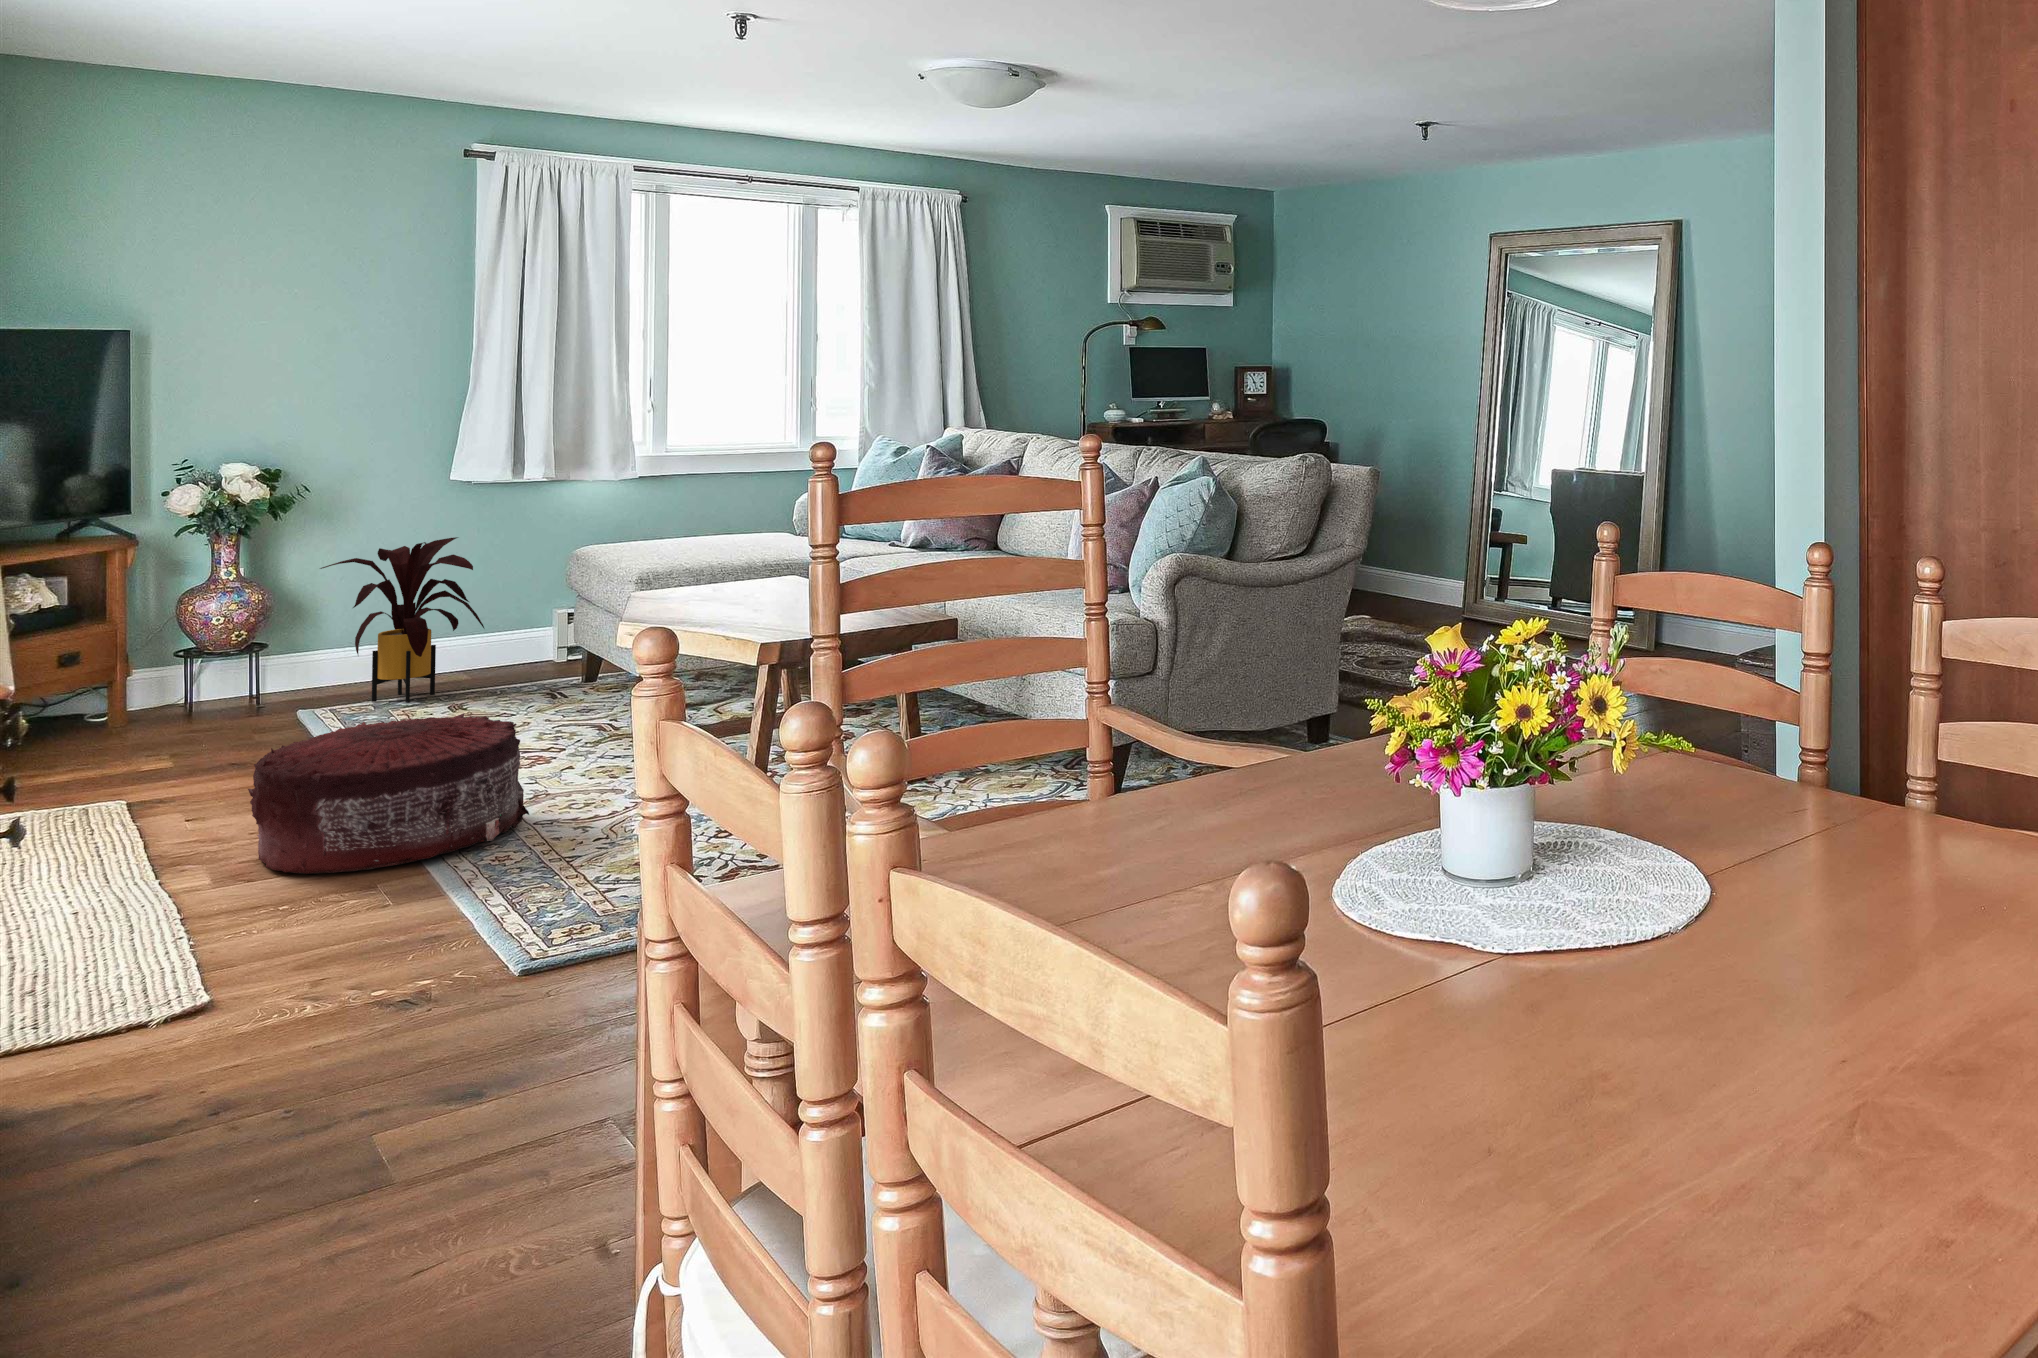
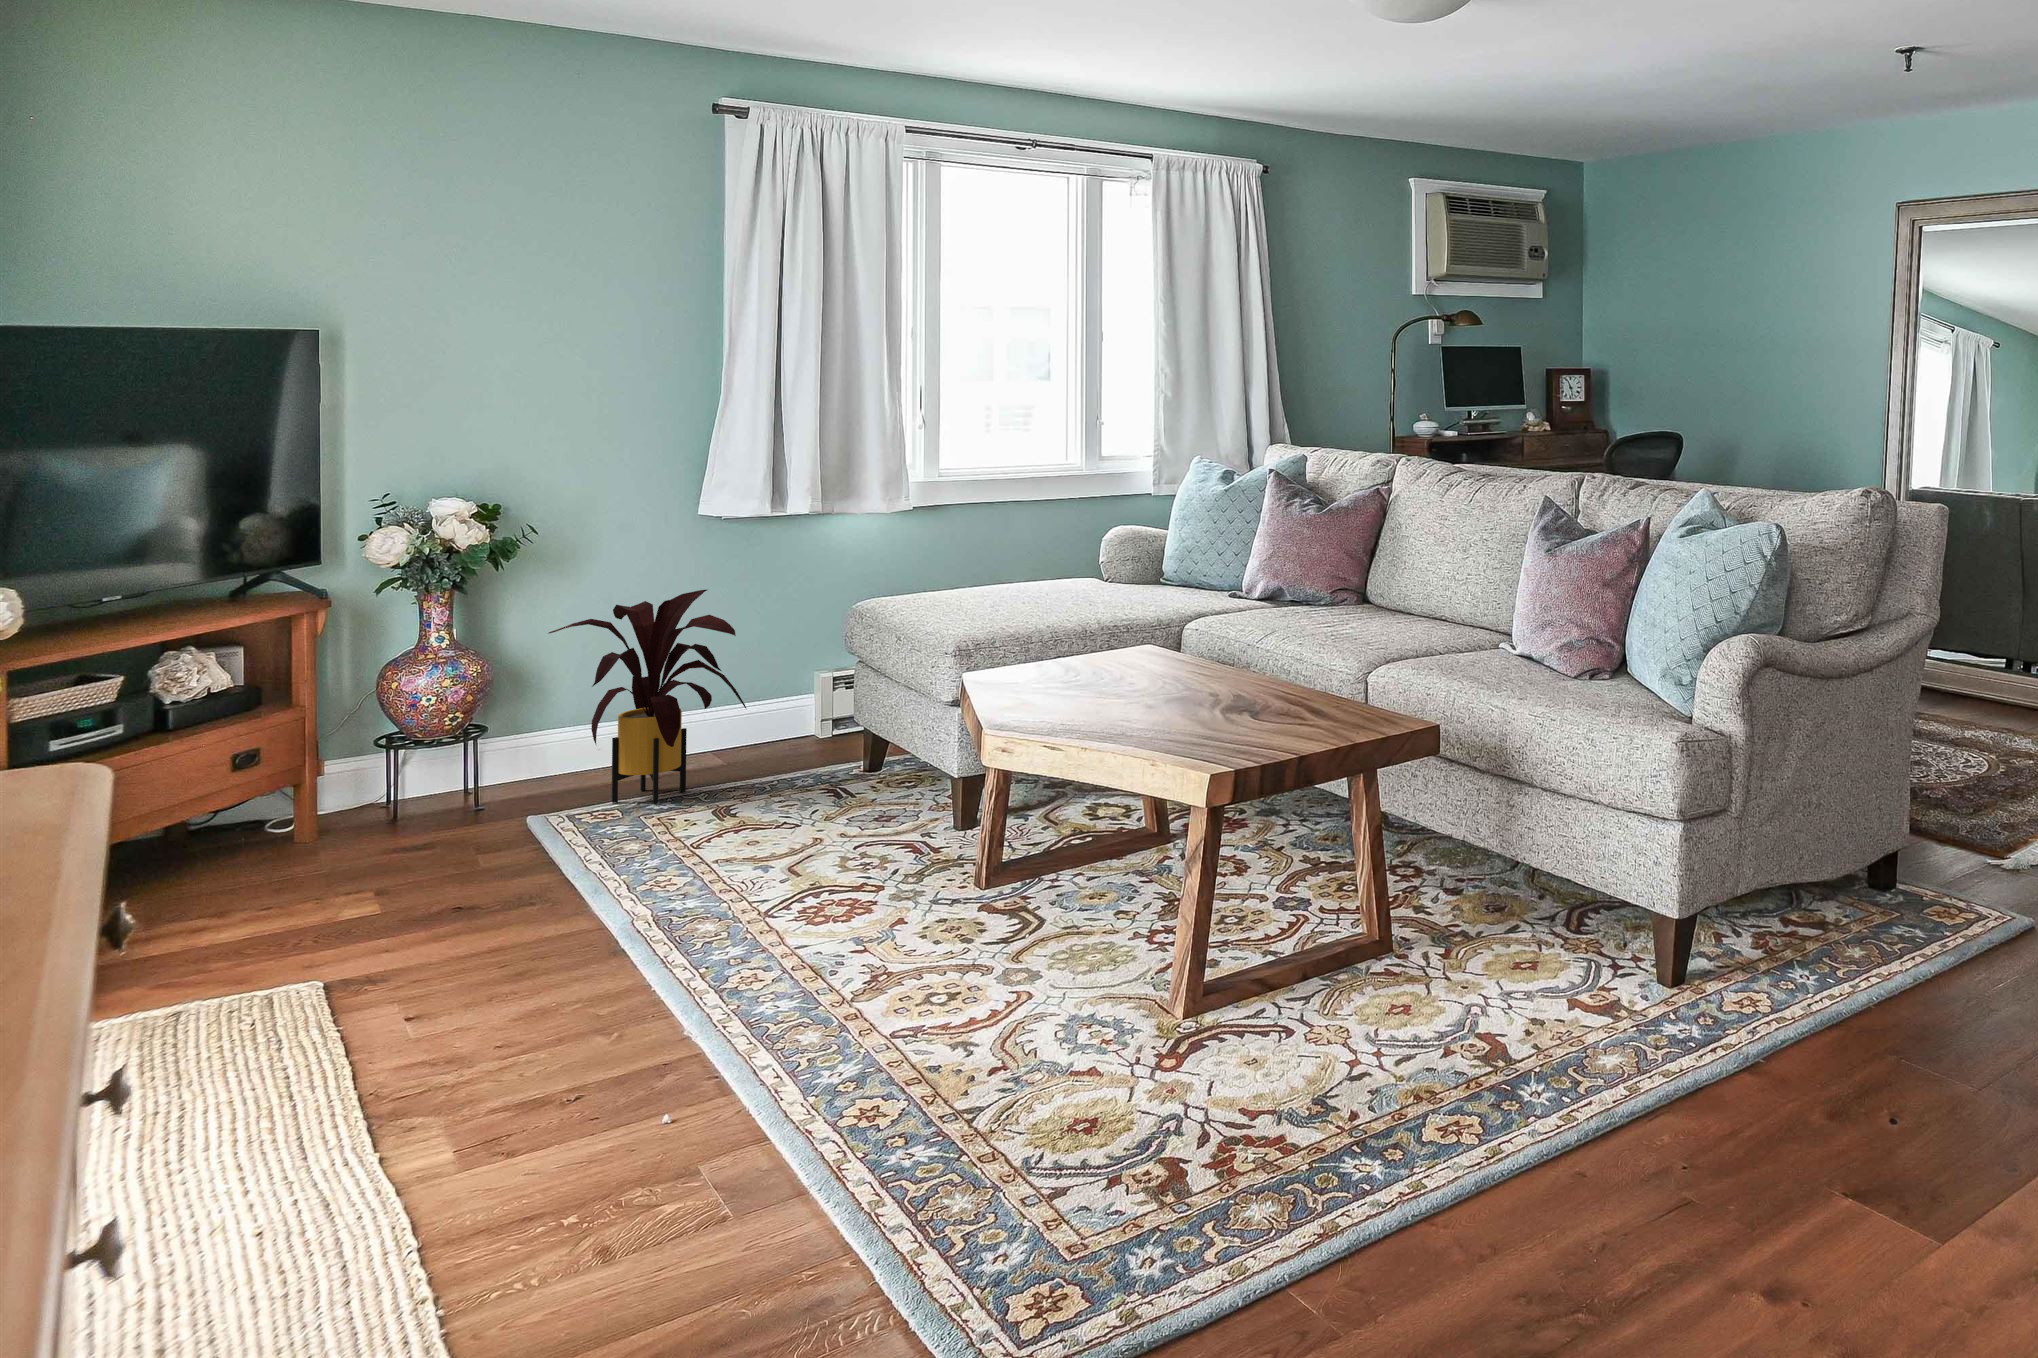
pouf: present [248,713,529,874] -> none [504,867,878,1140]

